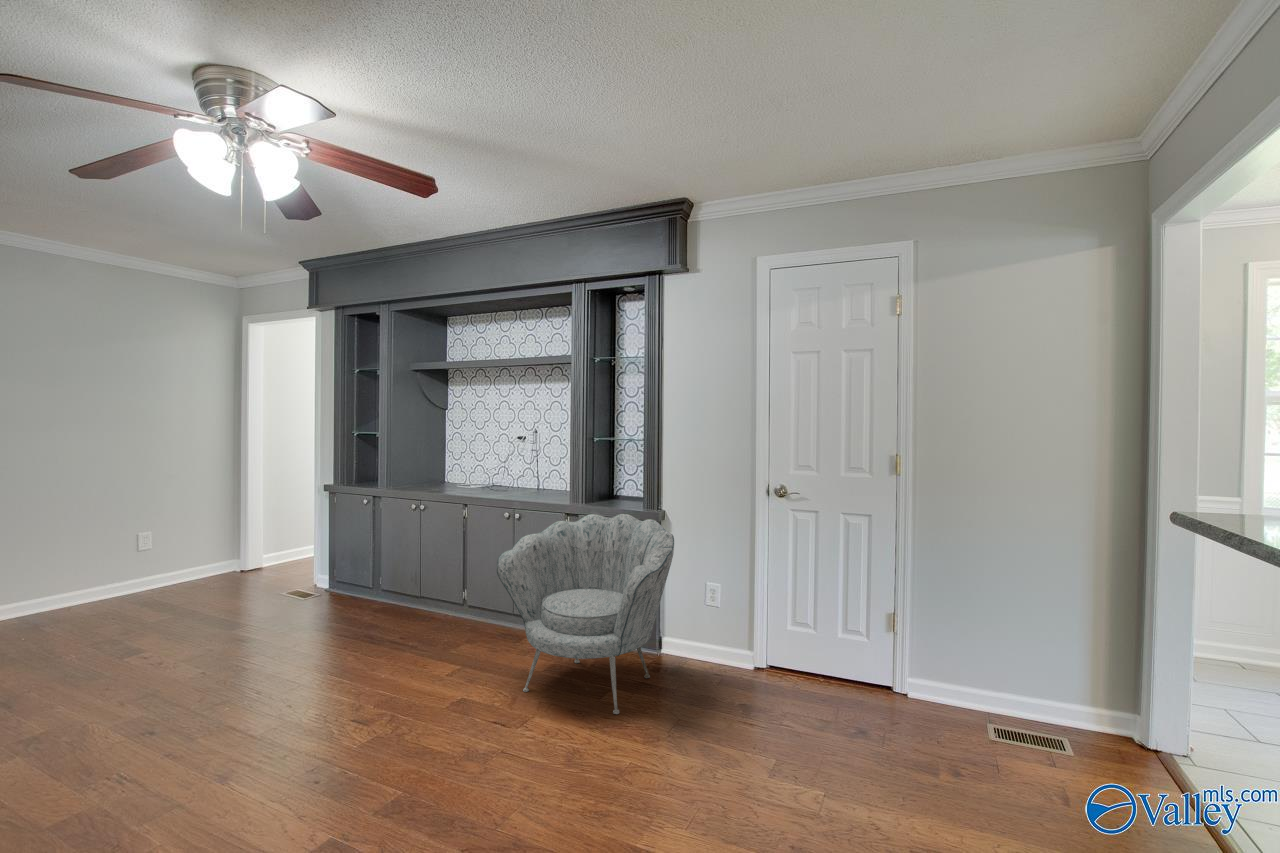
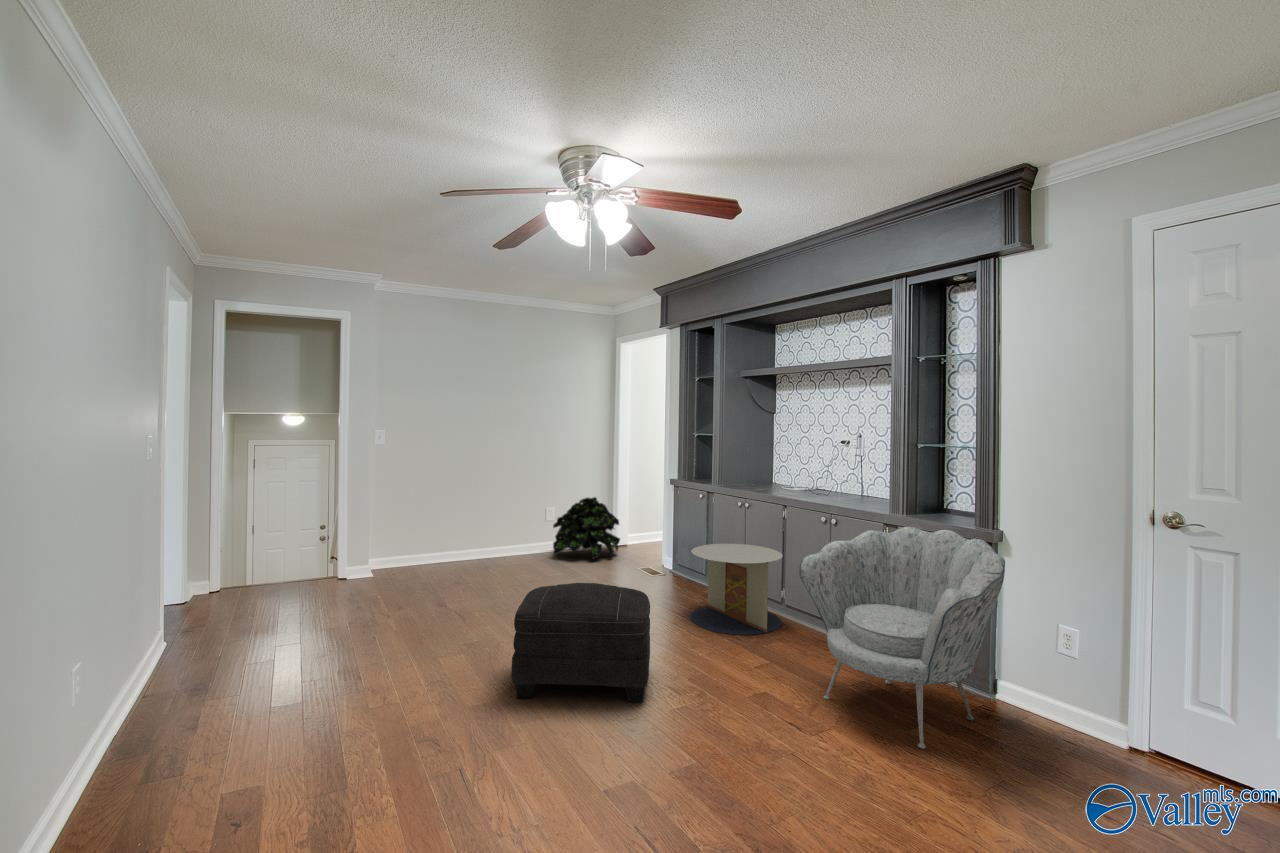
potted plant: none [146,514,252,596] -> present [553,497,620,559]
side table: none [362,550,466,649] -> present [690,544,783,635]
ottoman: none [119,619,329,797] -> present [511,583,650,702]

